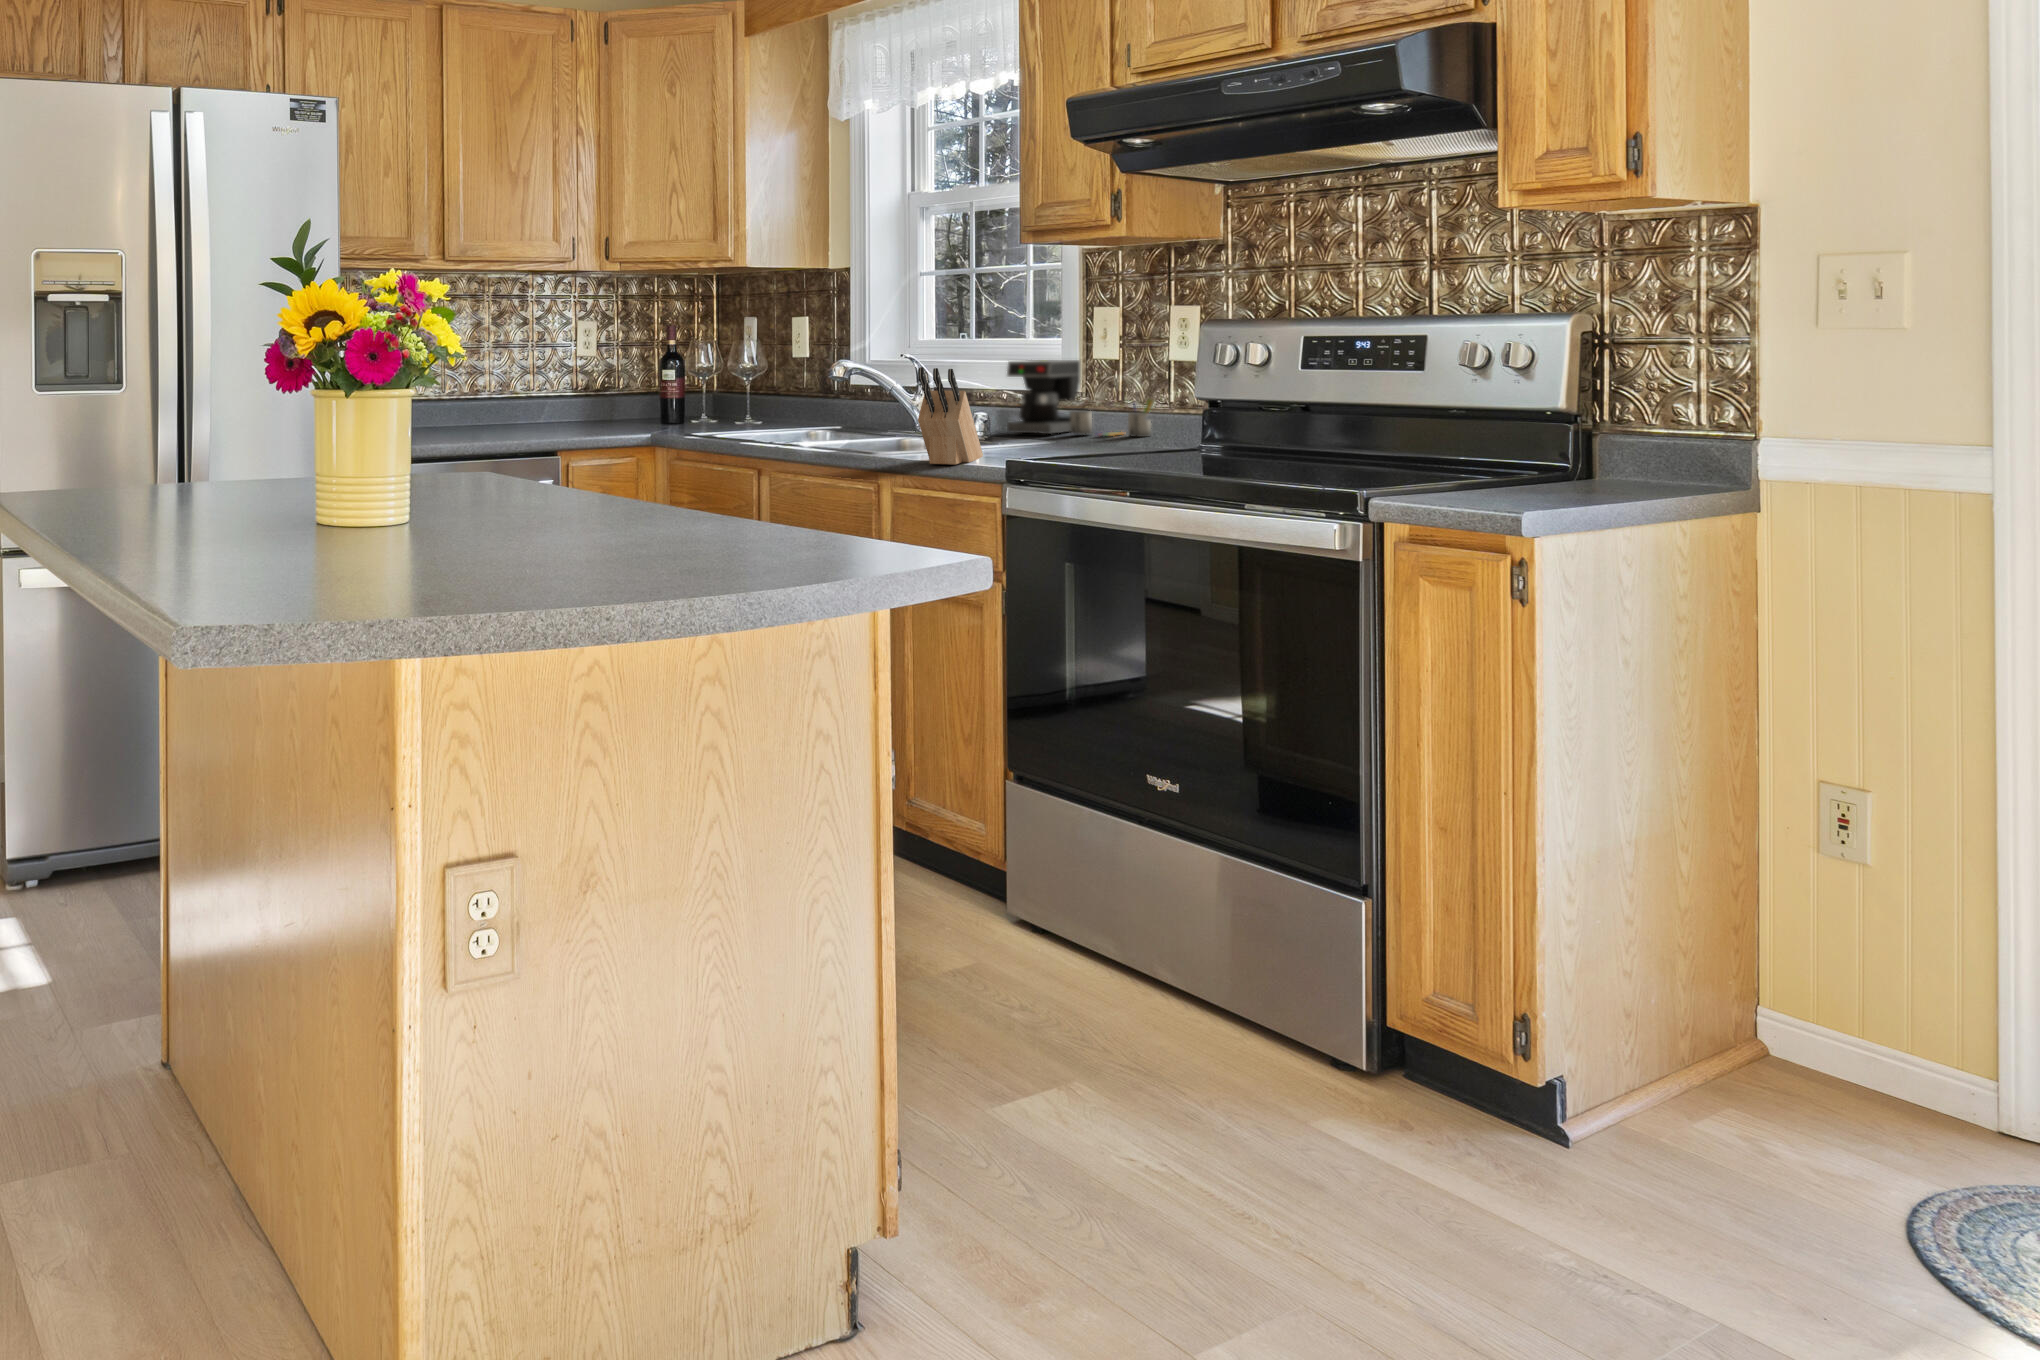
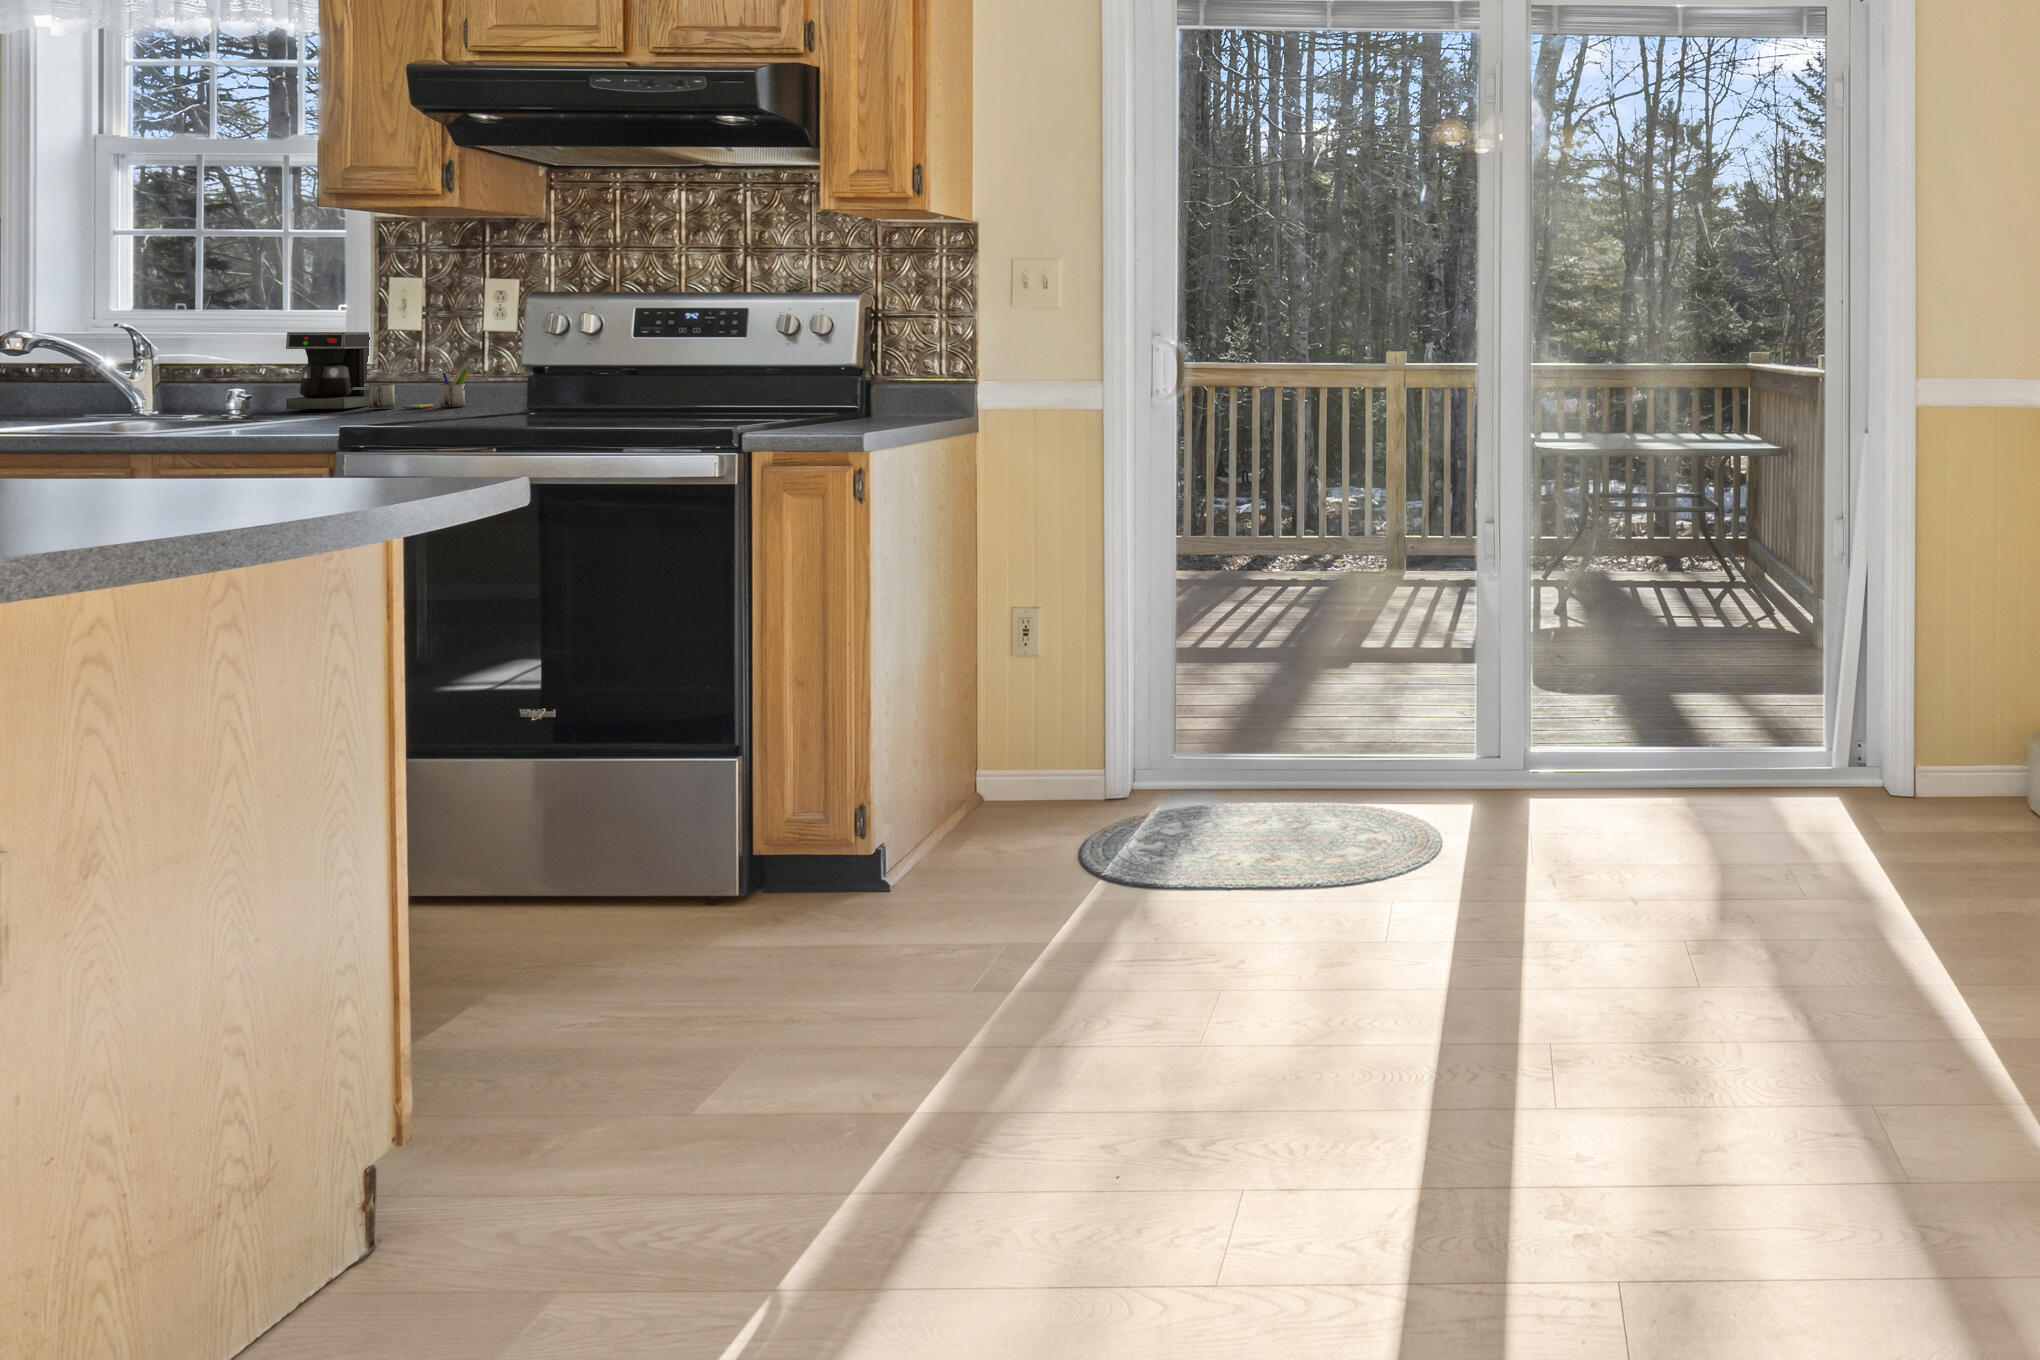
knife block: present [918,367,983,465] -> none [232,331,296,437]

